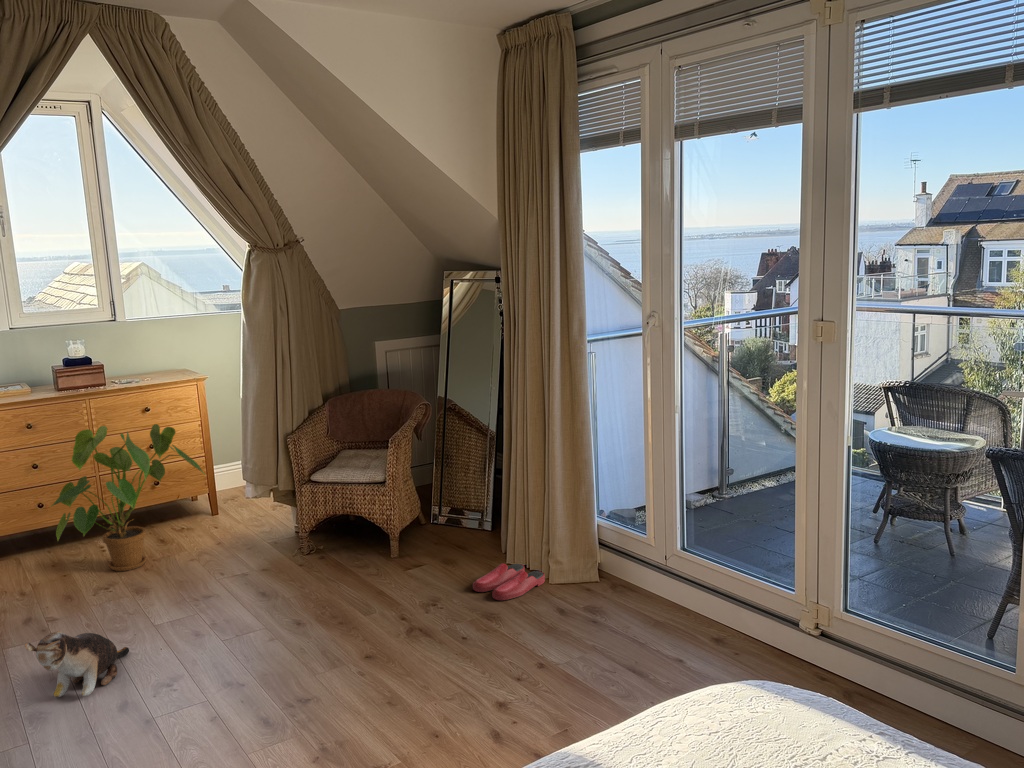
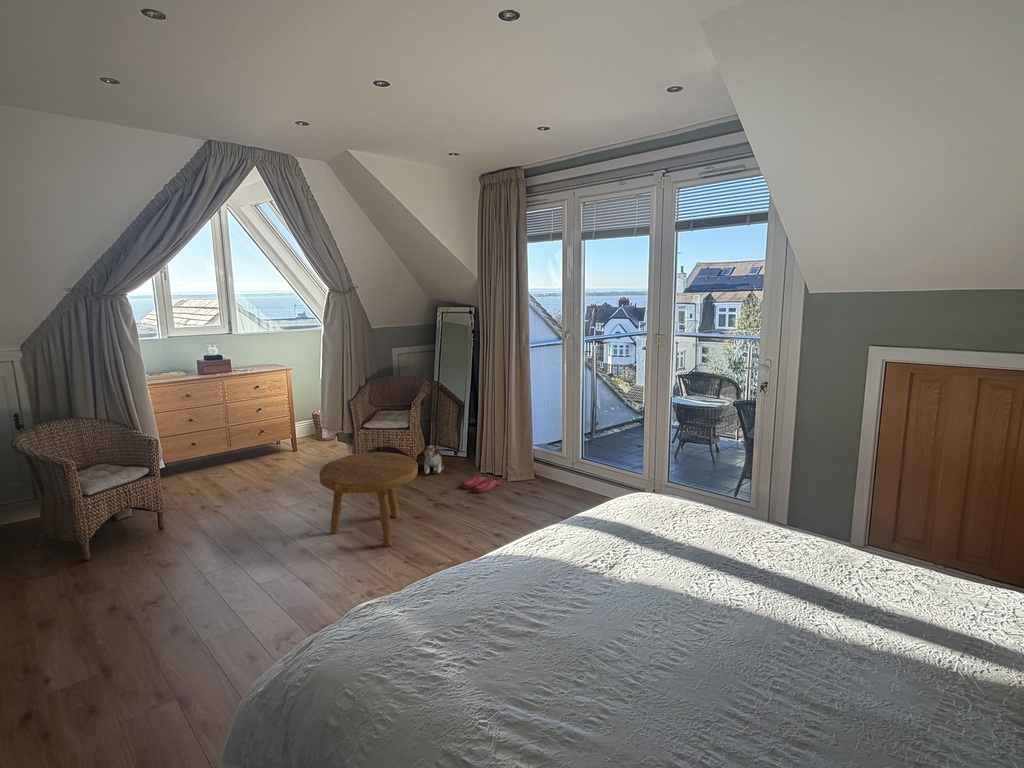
house plant: present [52,424,203,571] -> none [207,395,299,482]
footstool: none [196,527,378,708] -> present [319,452,418,547]
plush toy: present [25,631,129,697] -> present [422,446,445,474]

